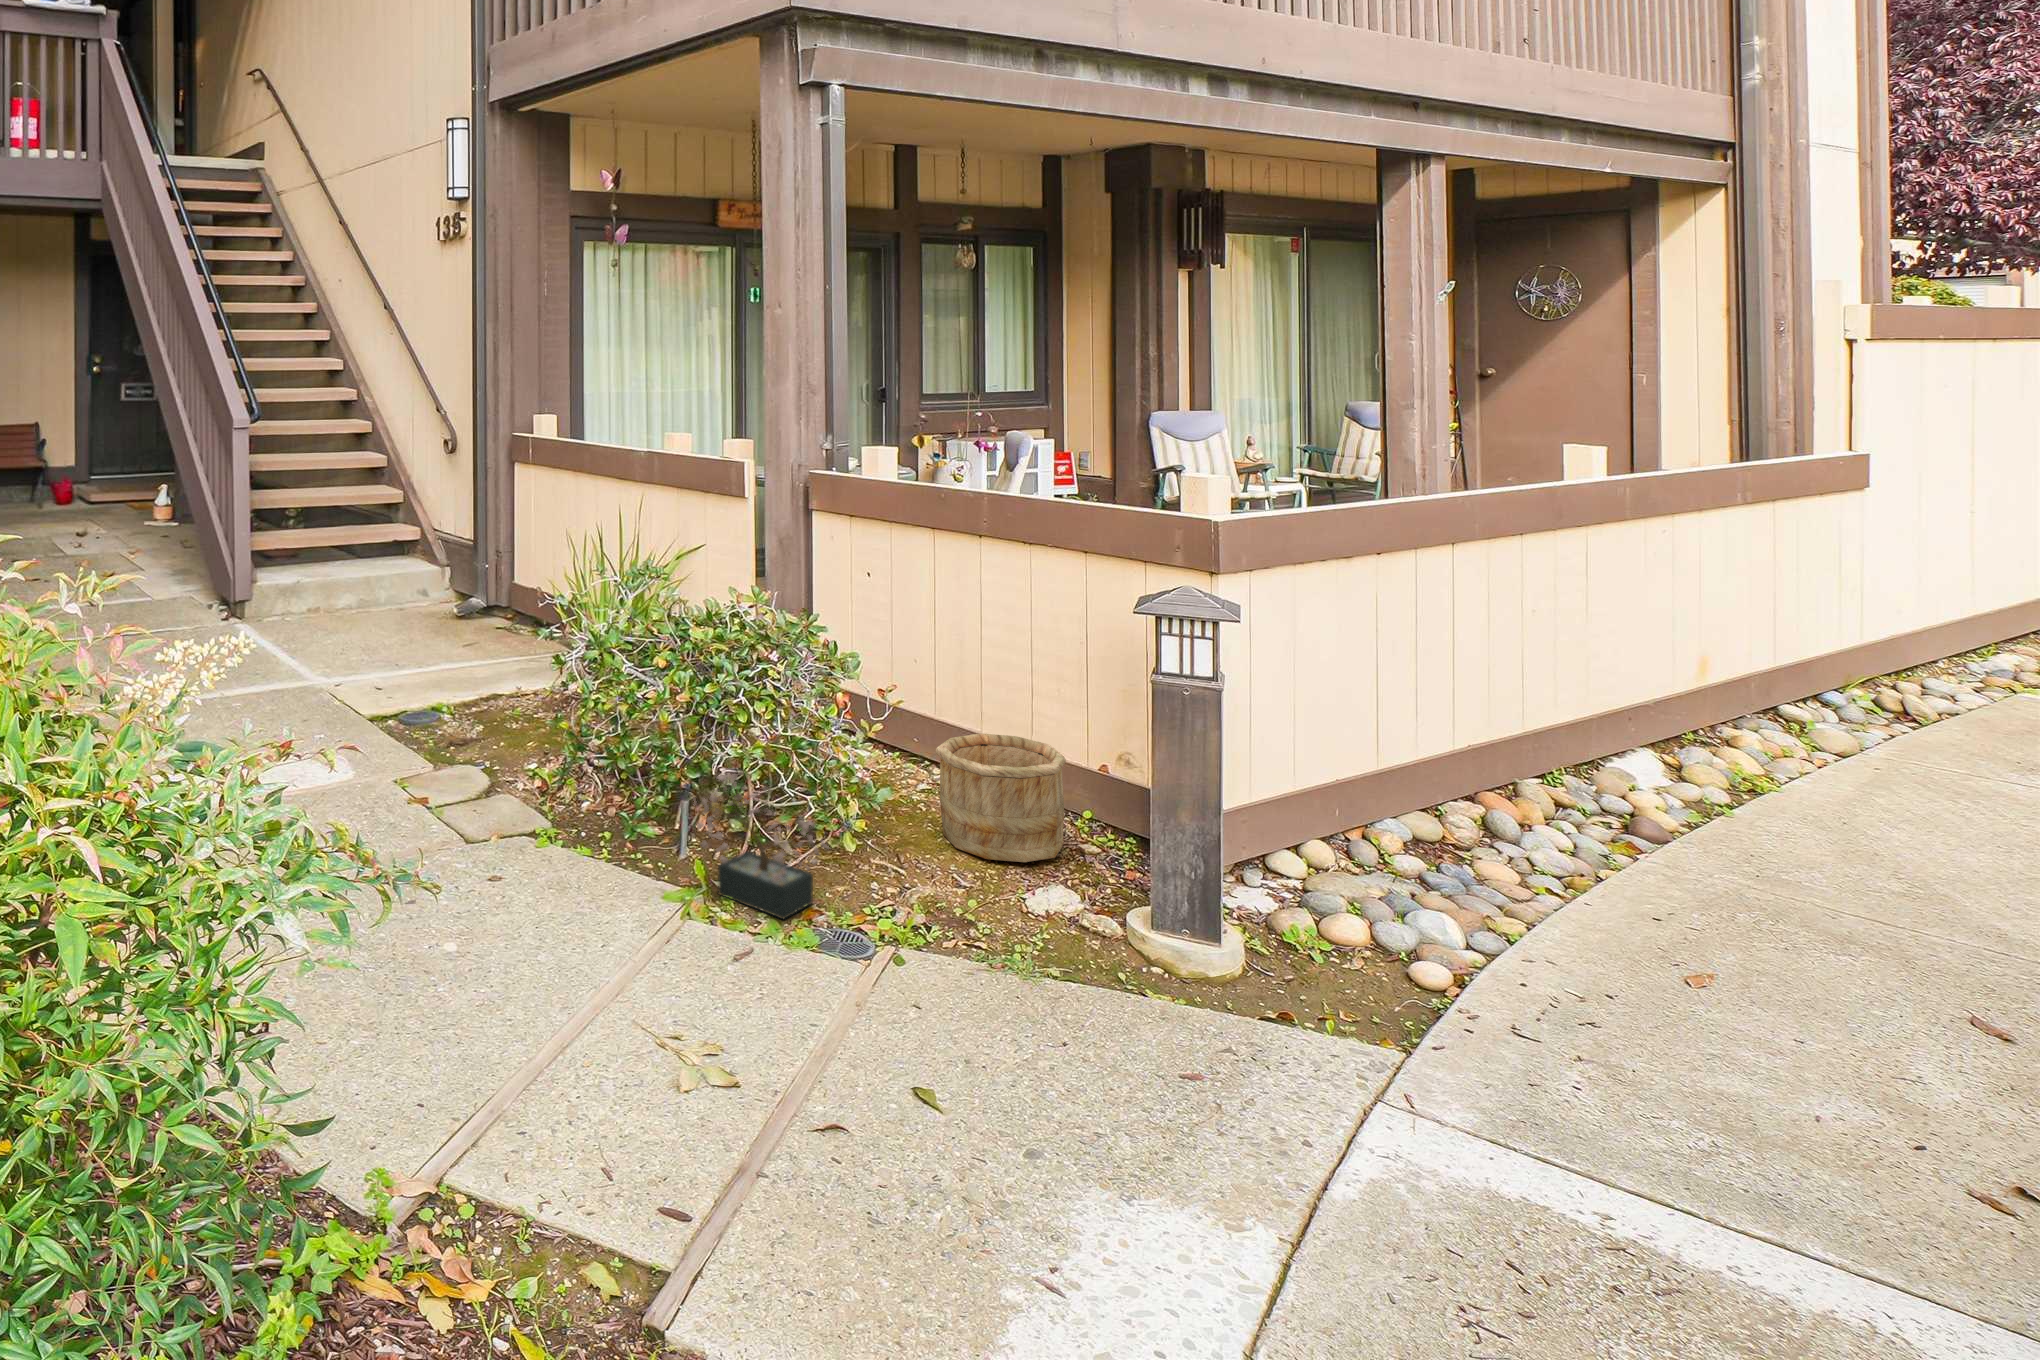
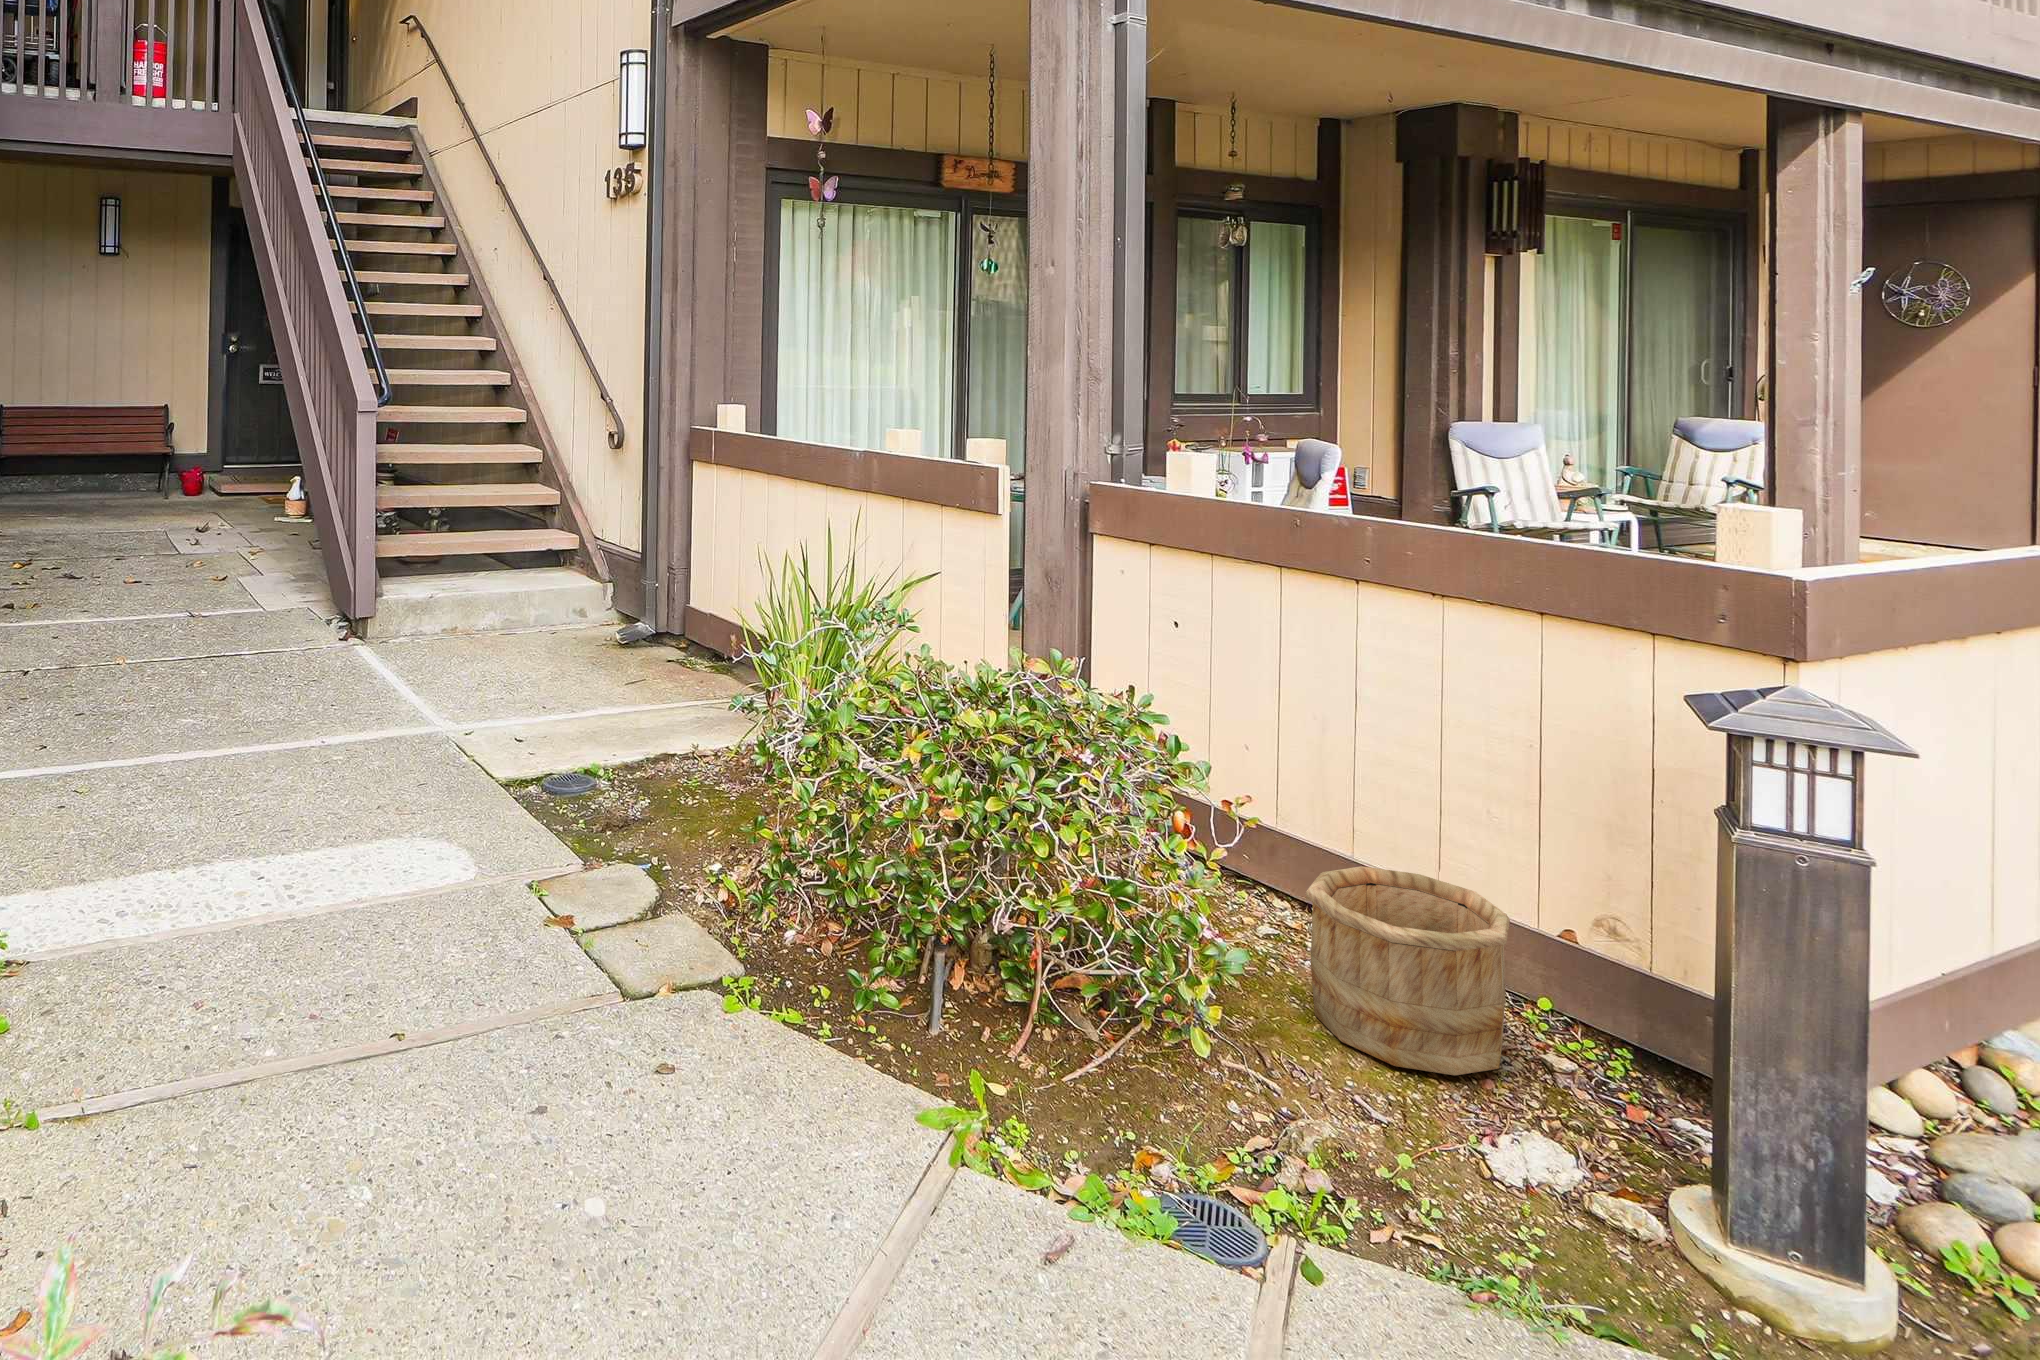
decorative plant: present [697,771,828,919] -> none [967,926,1184,1178]

